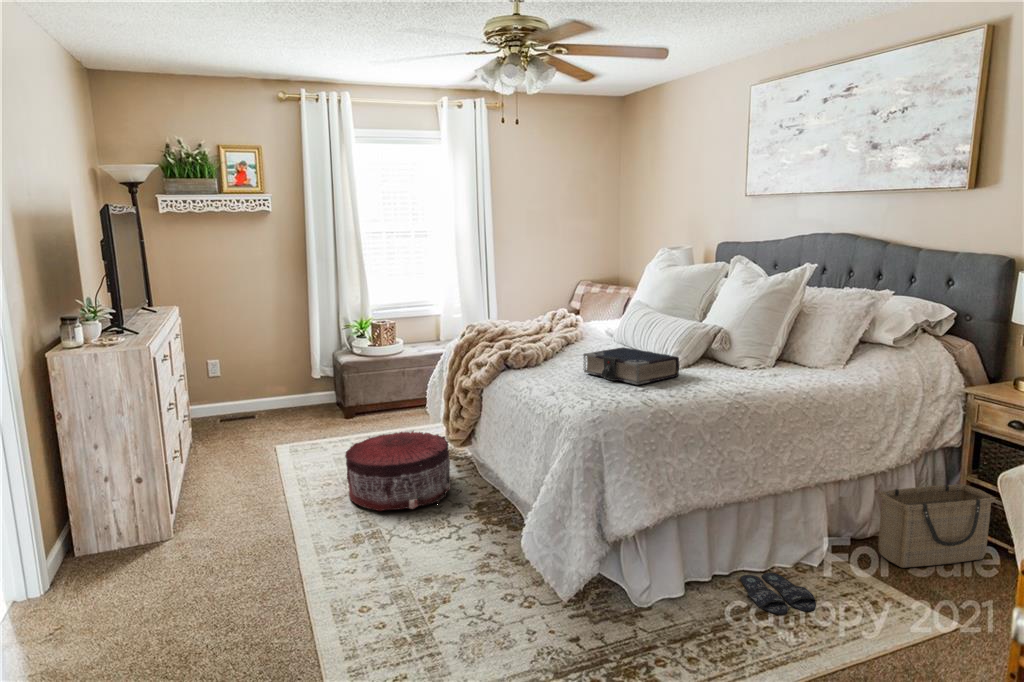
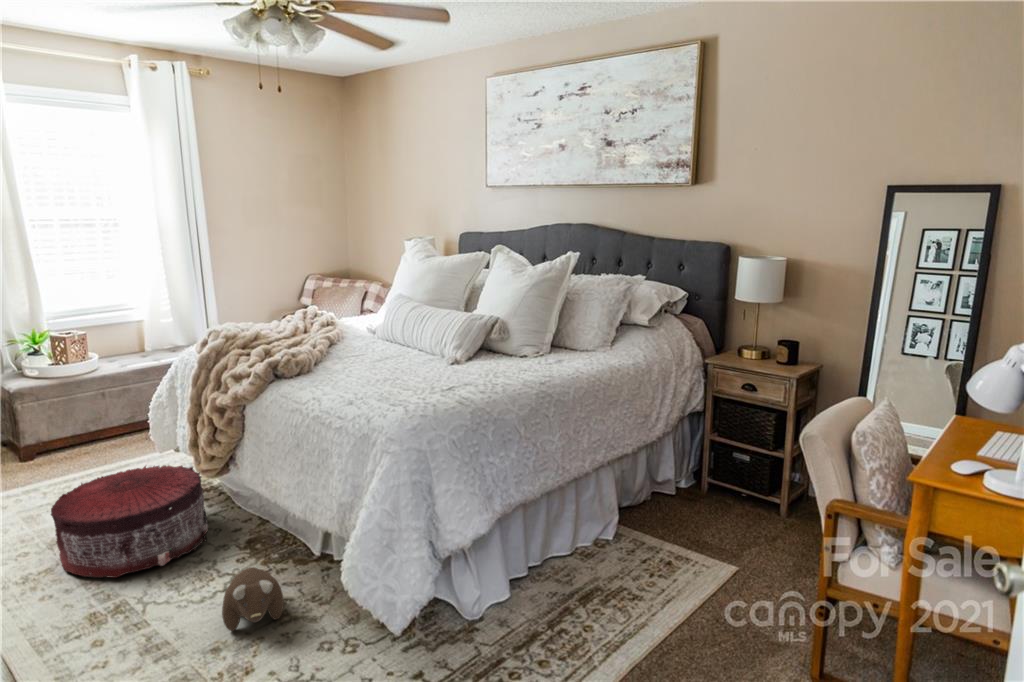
book: present [583,347,679,385] -> none [373,344,476,384]
basket: present [878,484,996,568] -> none [652,441,734,523]
plush toy: none [438,520,485,567] -> present [222,567,284,631]
slippers: present [740,573,816,614] -> none [554,552,626,593]

